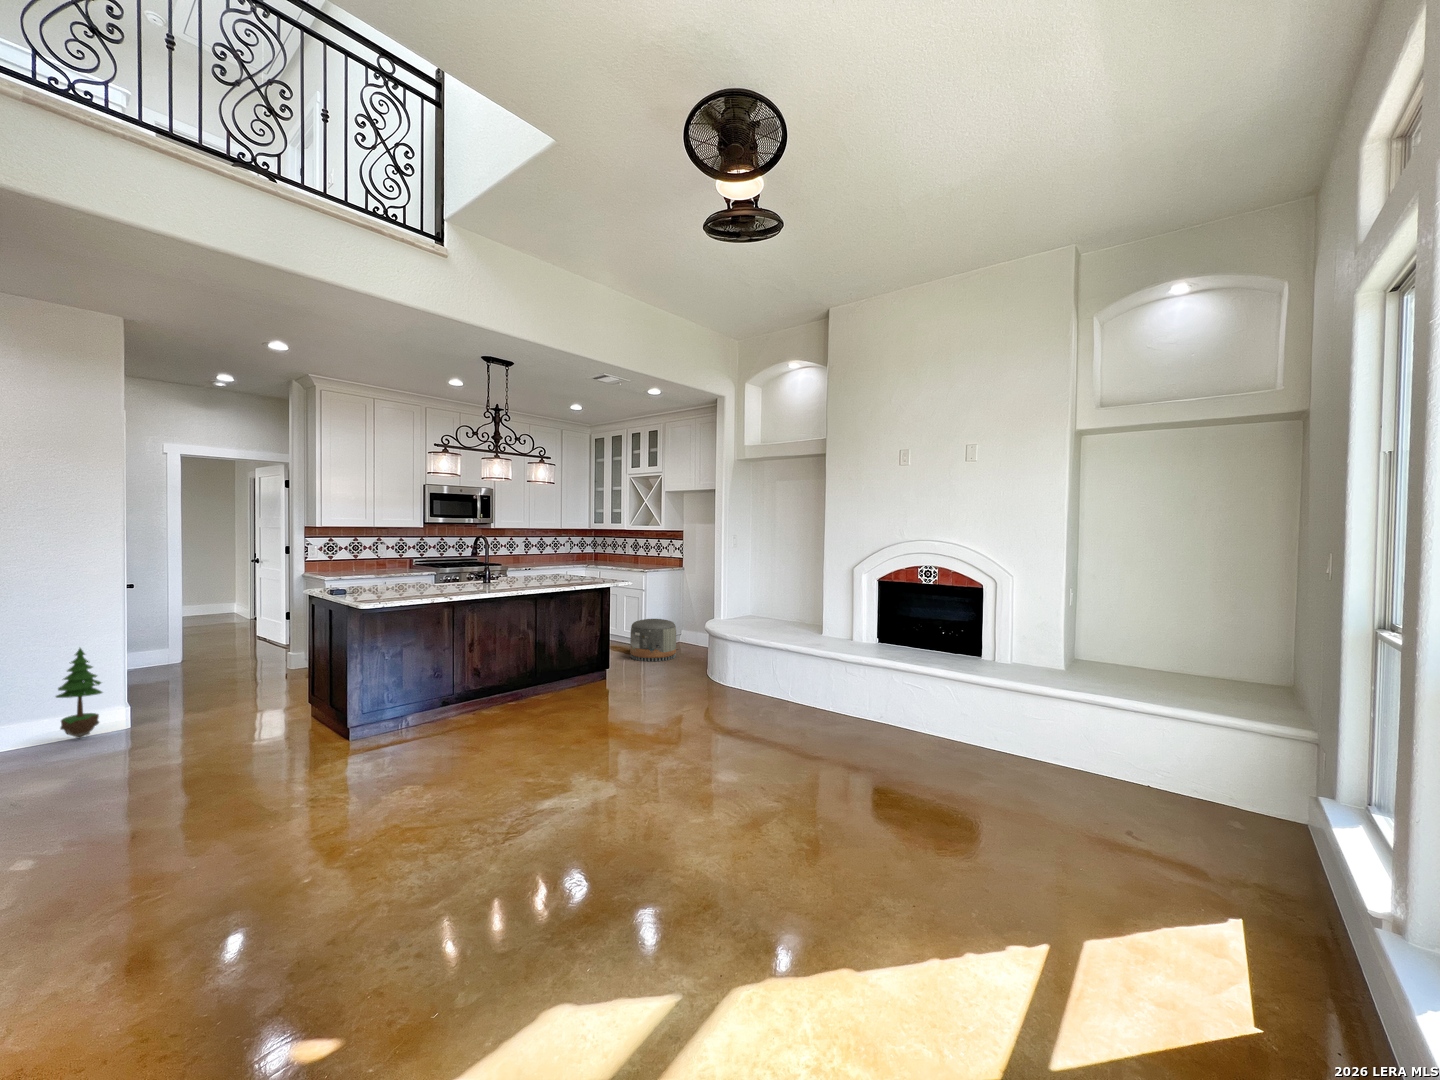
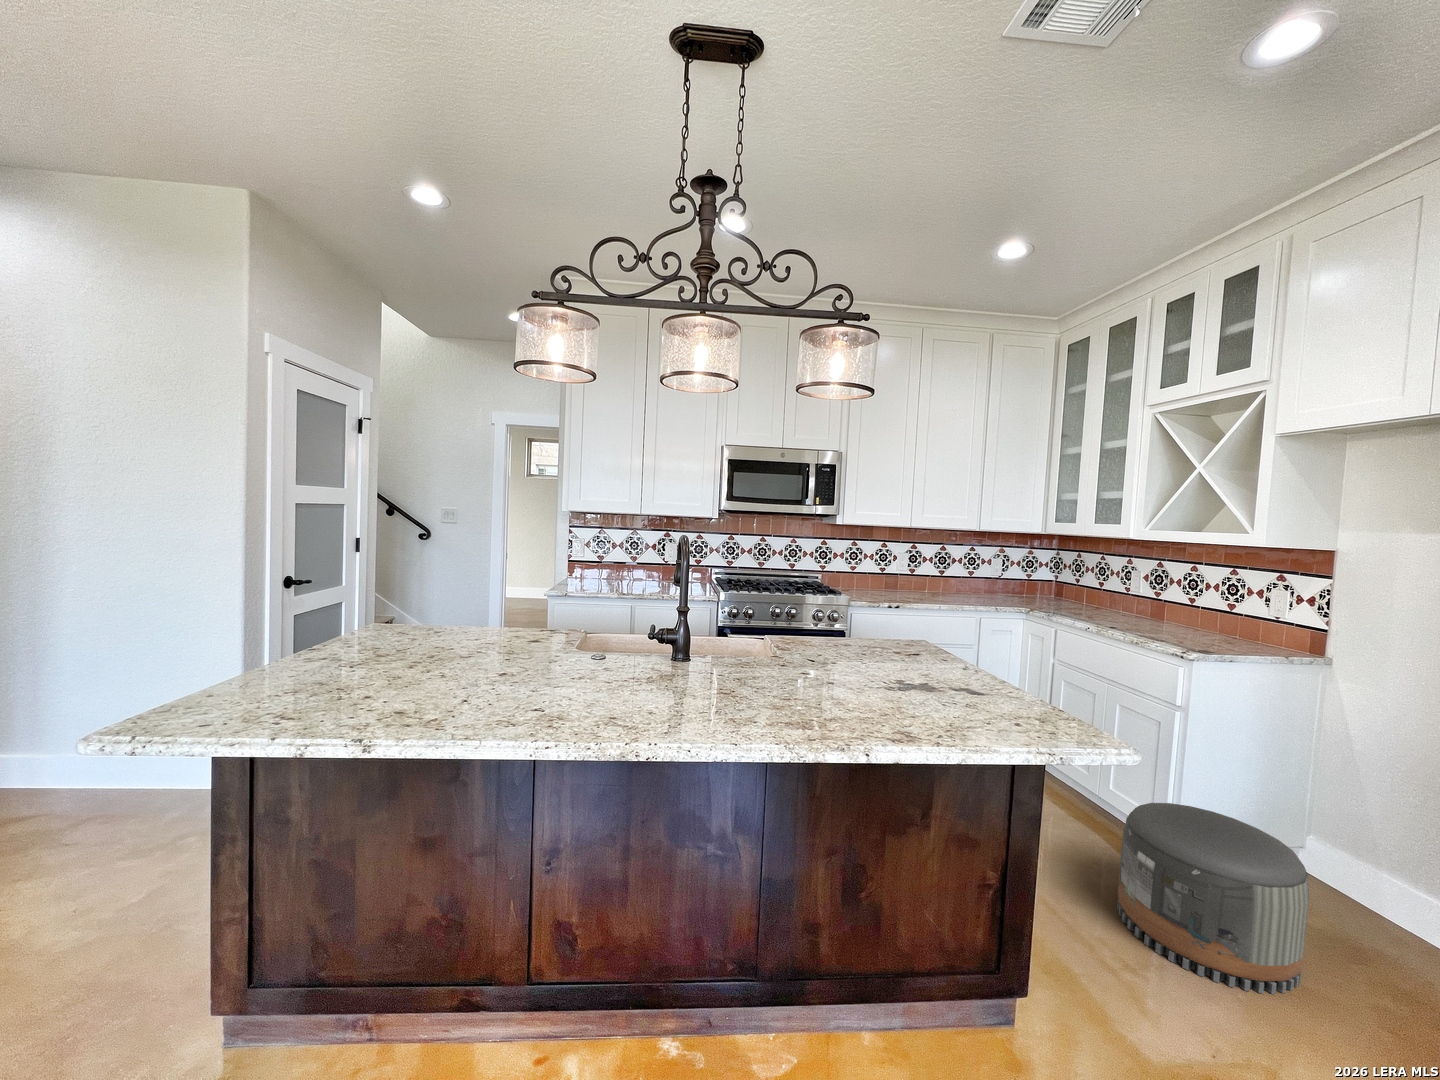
potted tree: present [56,648,102,738] -> none [103,668,171,801]

